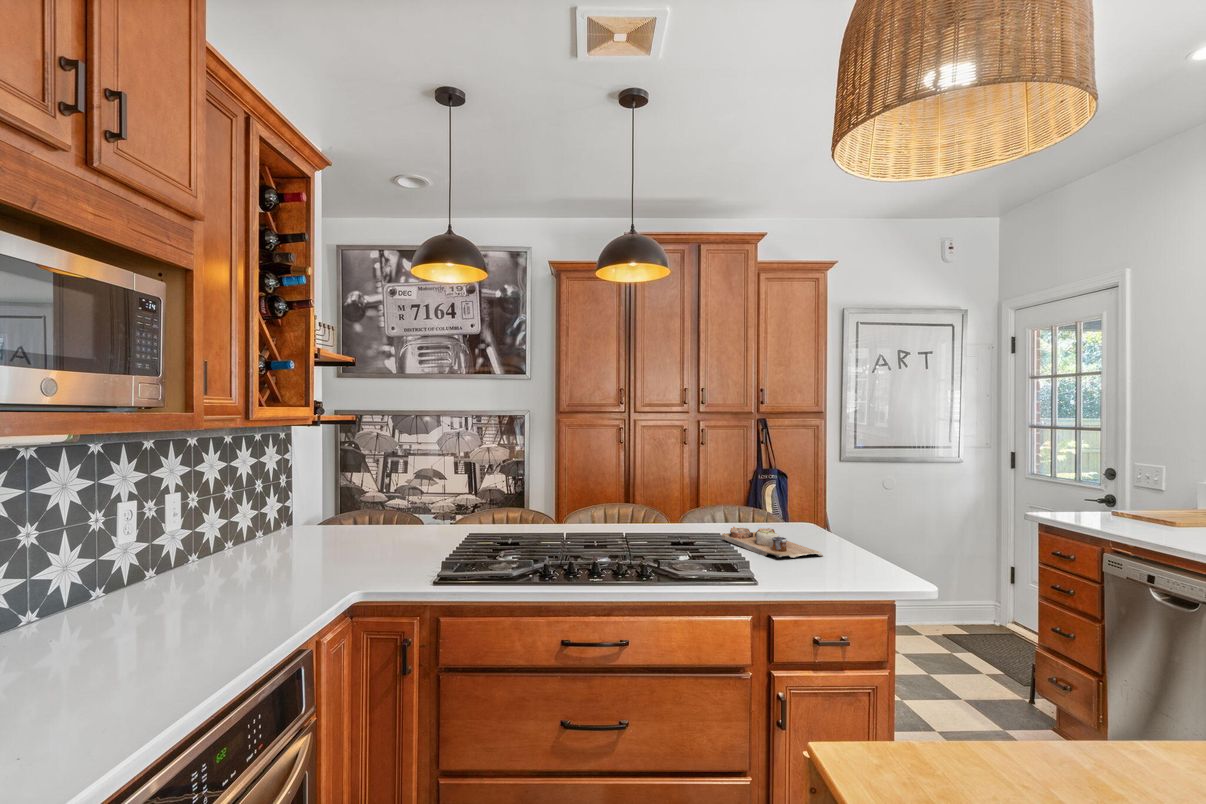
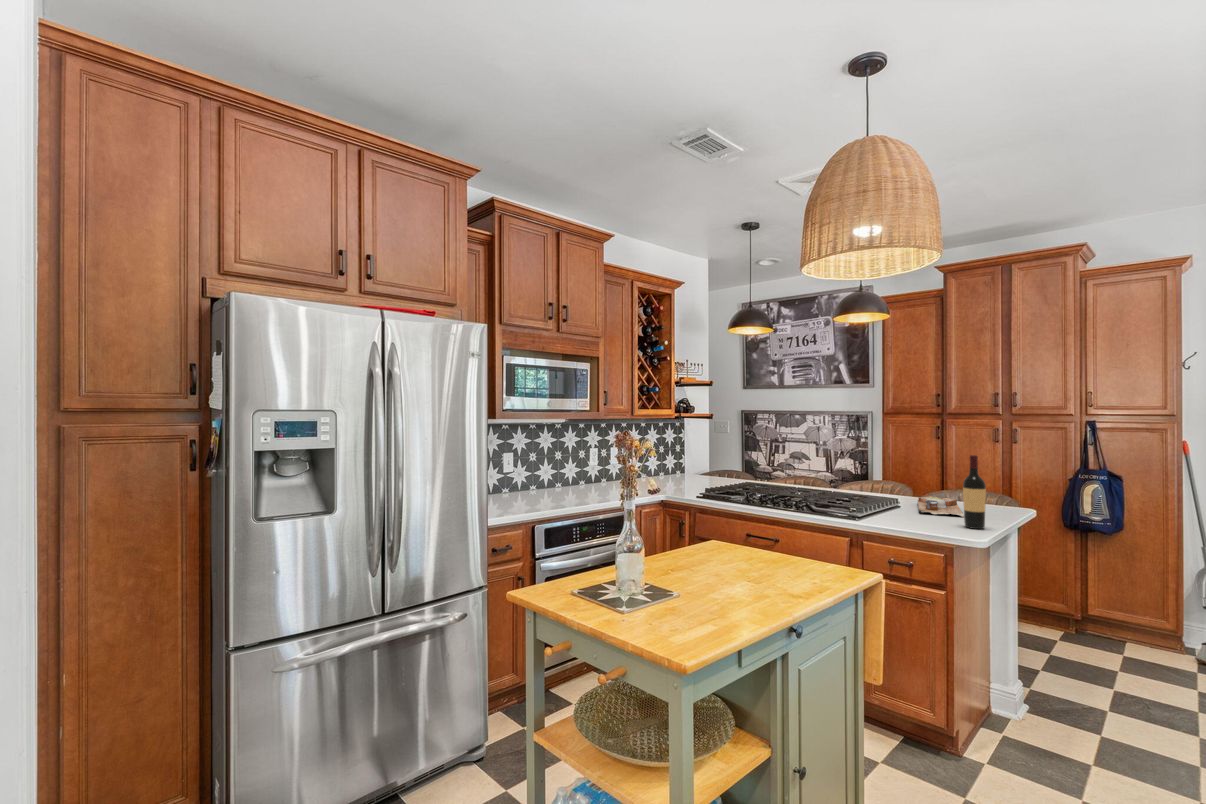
wine bottle: none [875,474,904,578] -> present [963,455,986,529]

